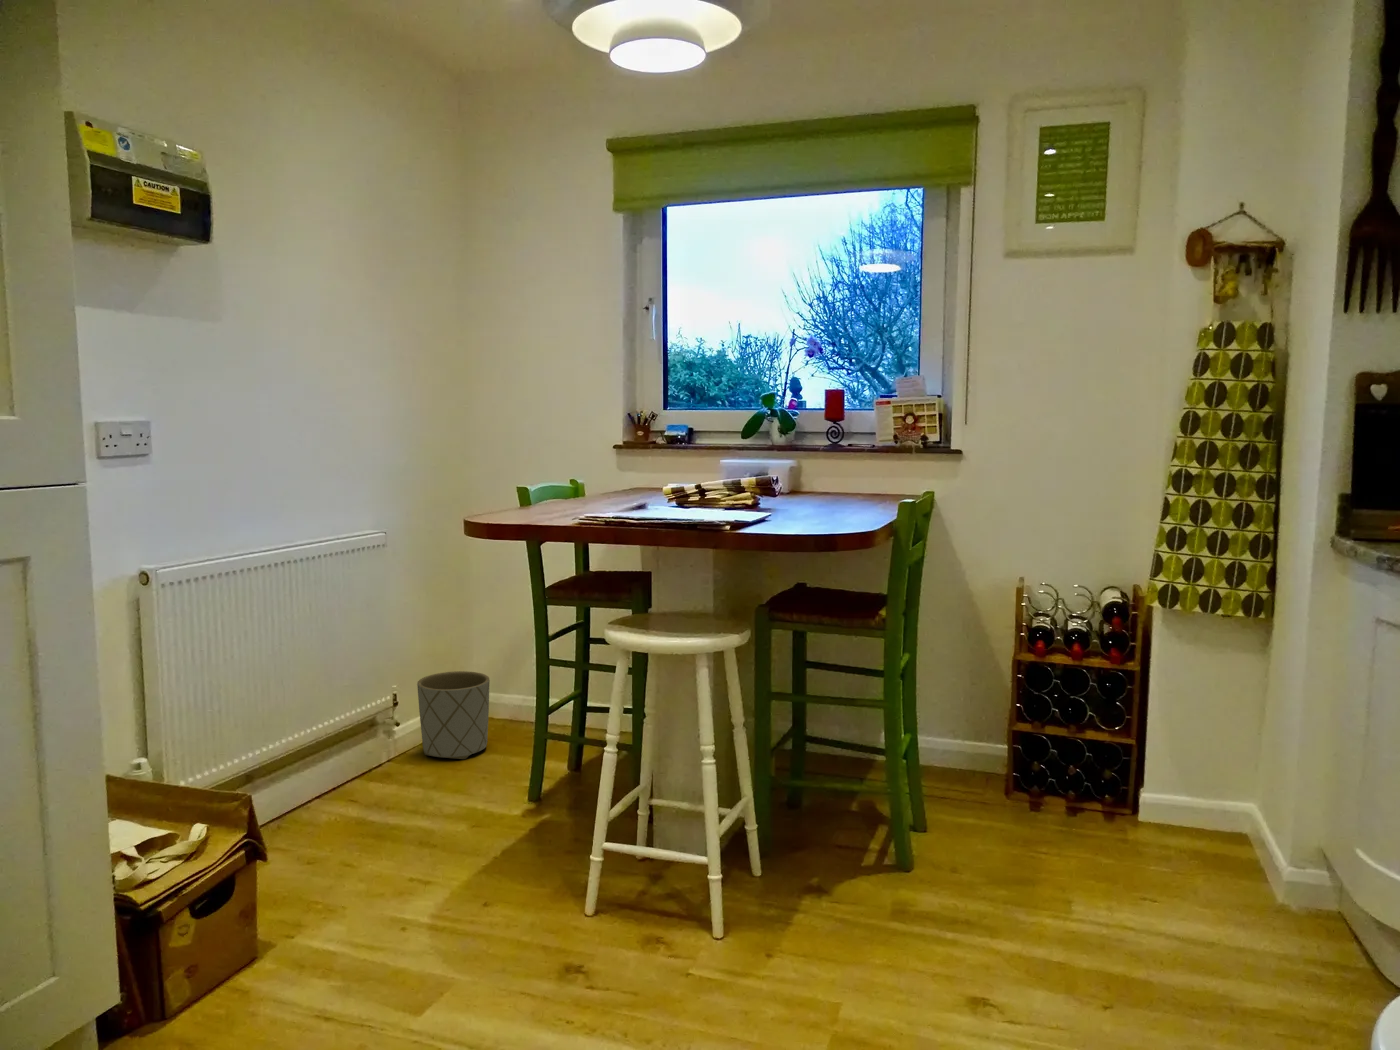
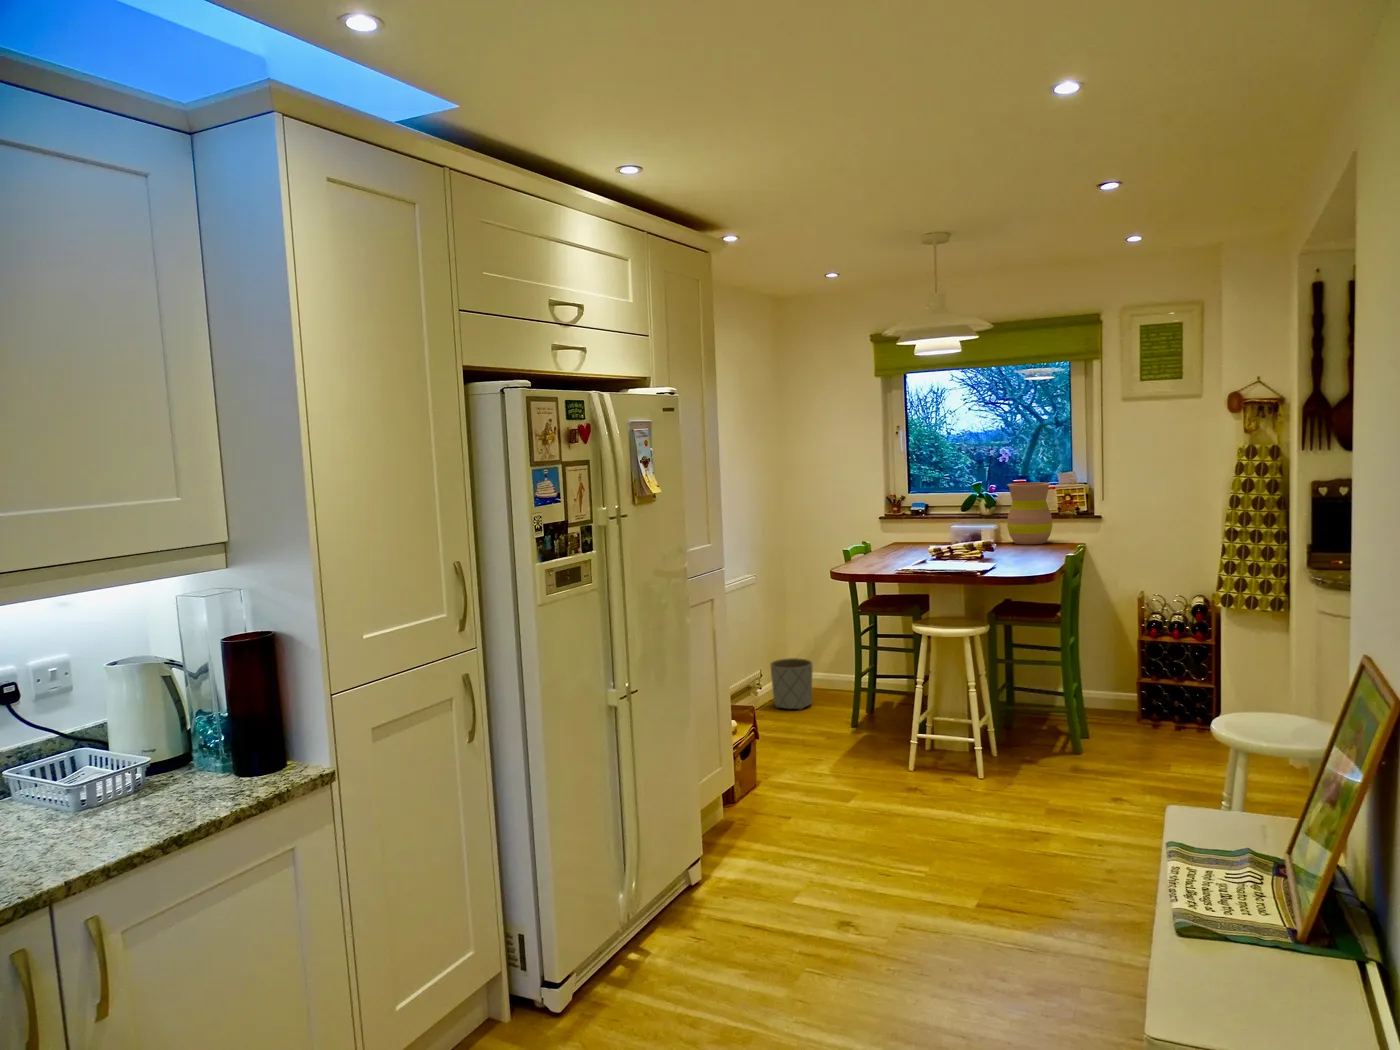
vase: none [810,393,883,494] -> present [1007,483,1052,544]

